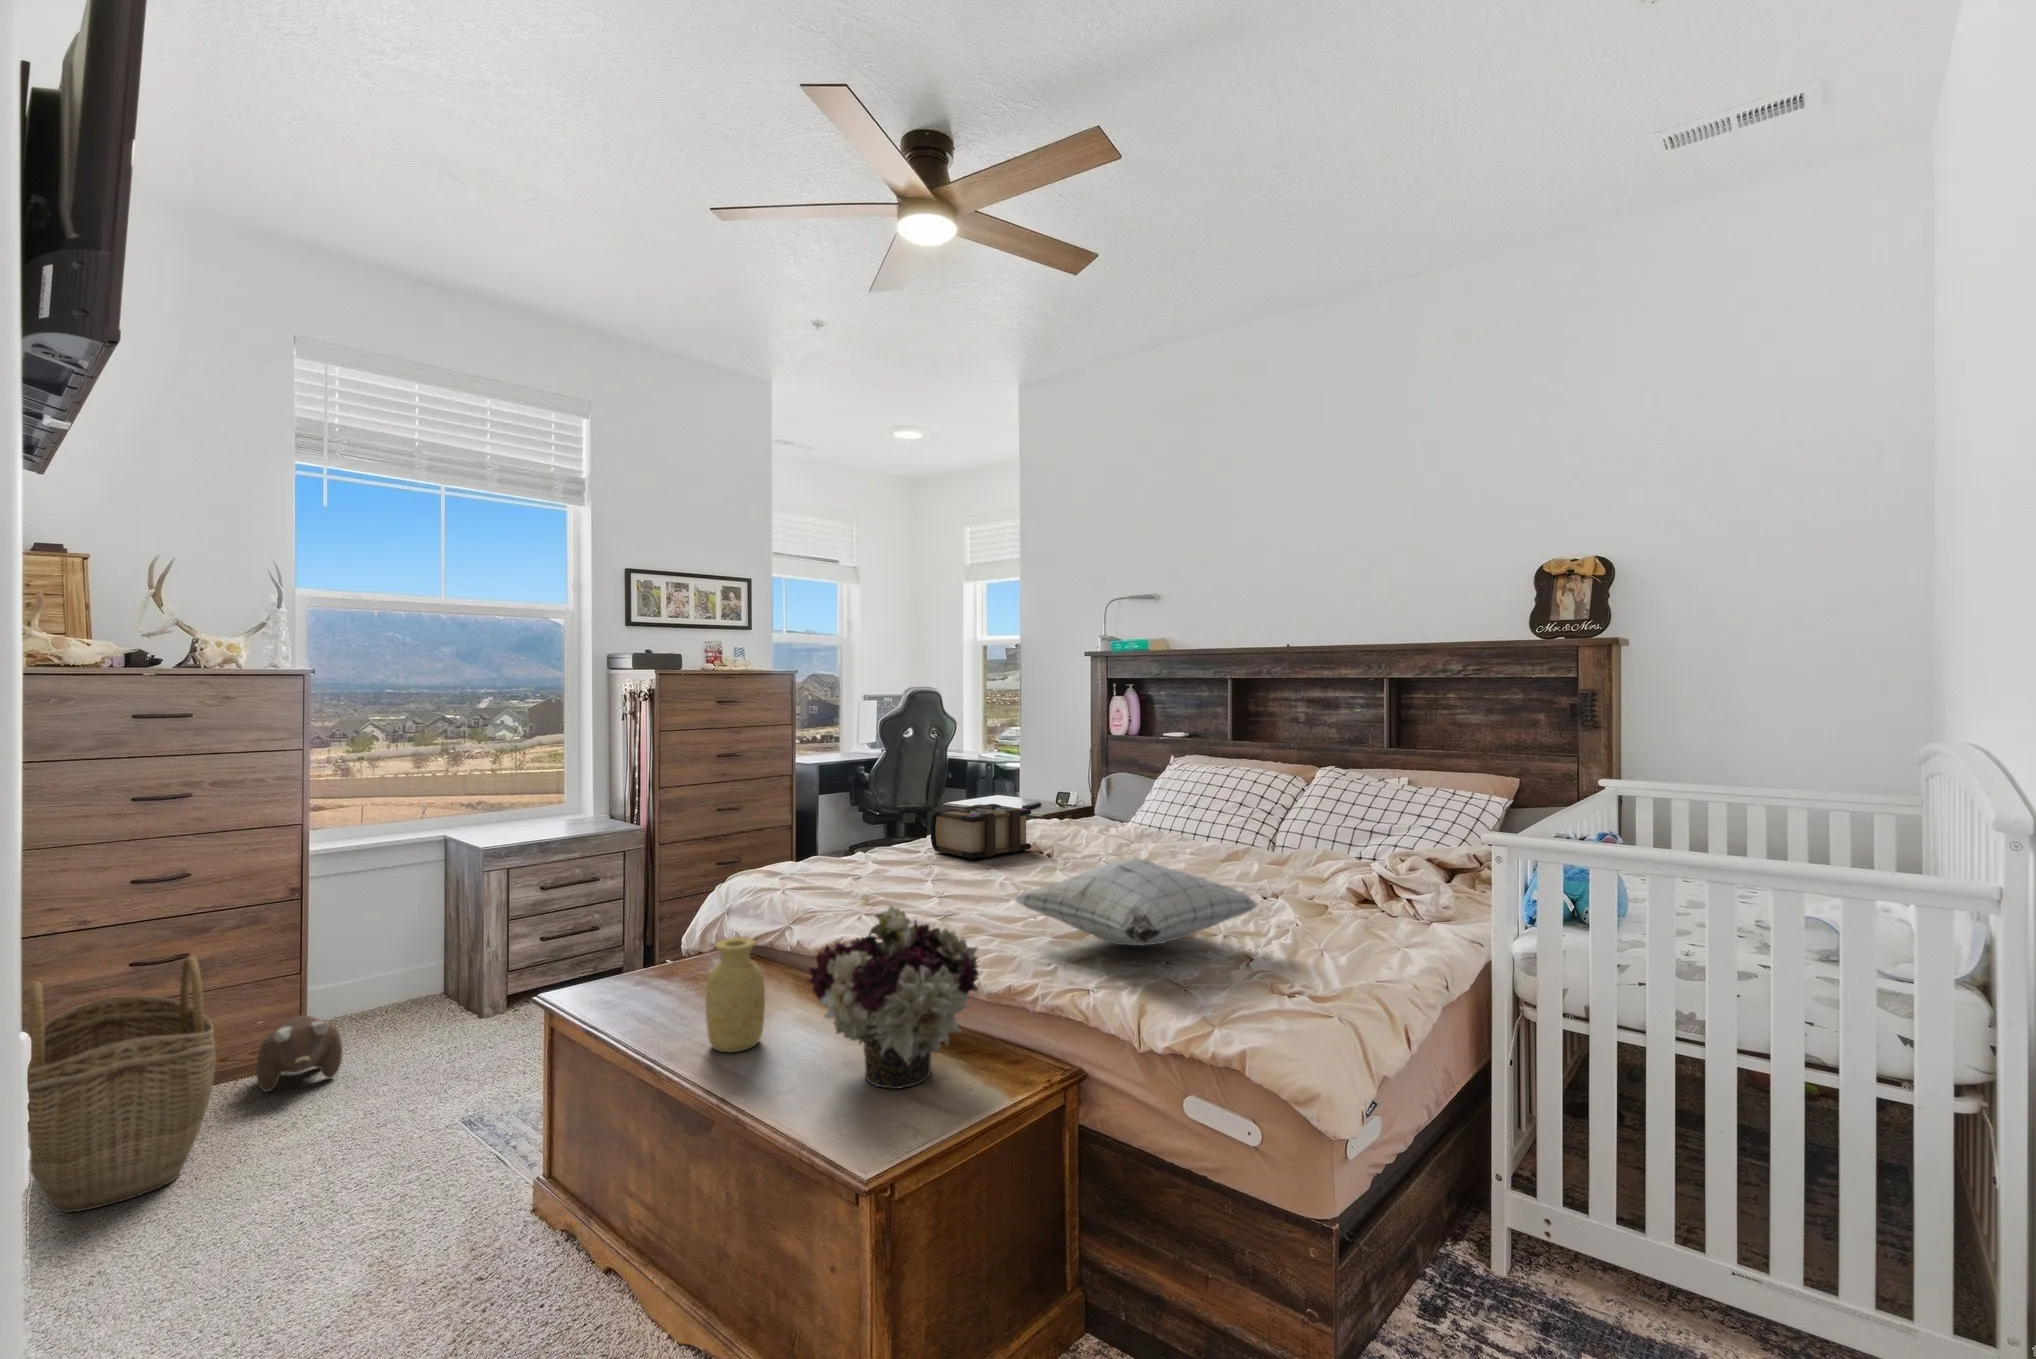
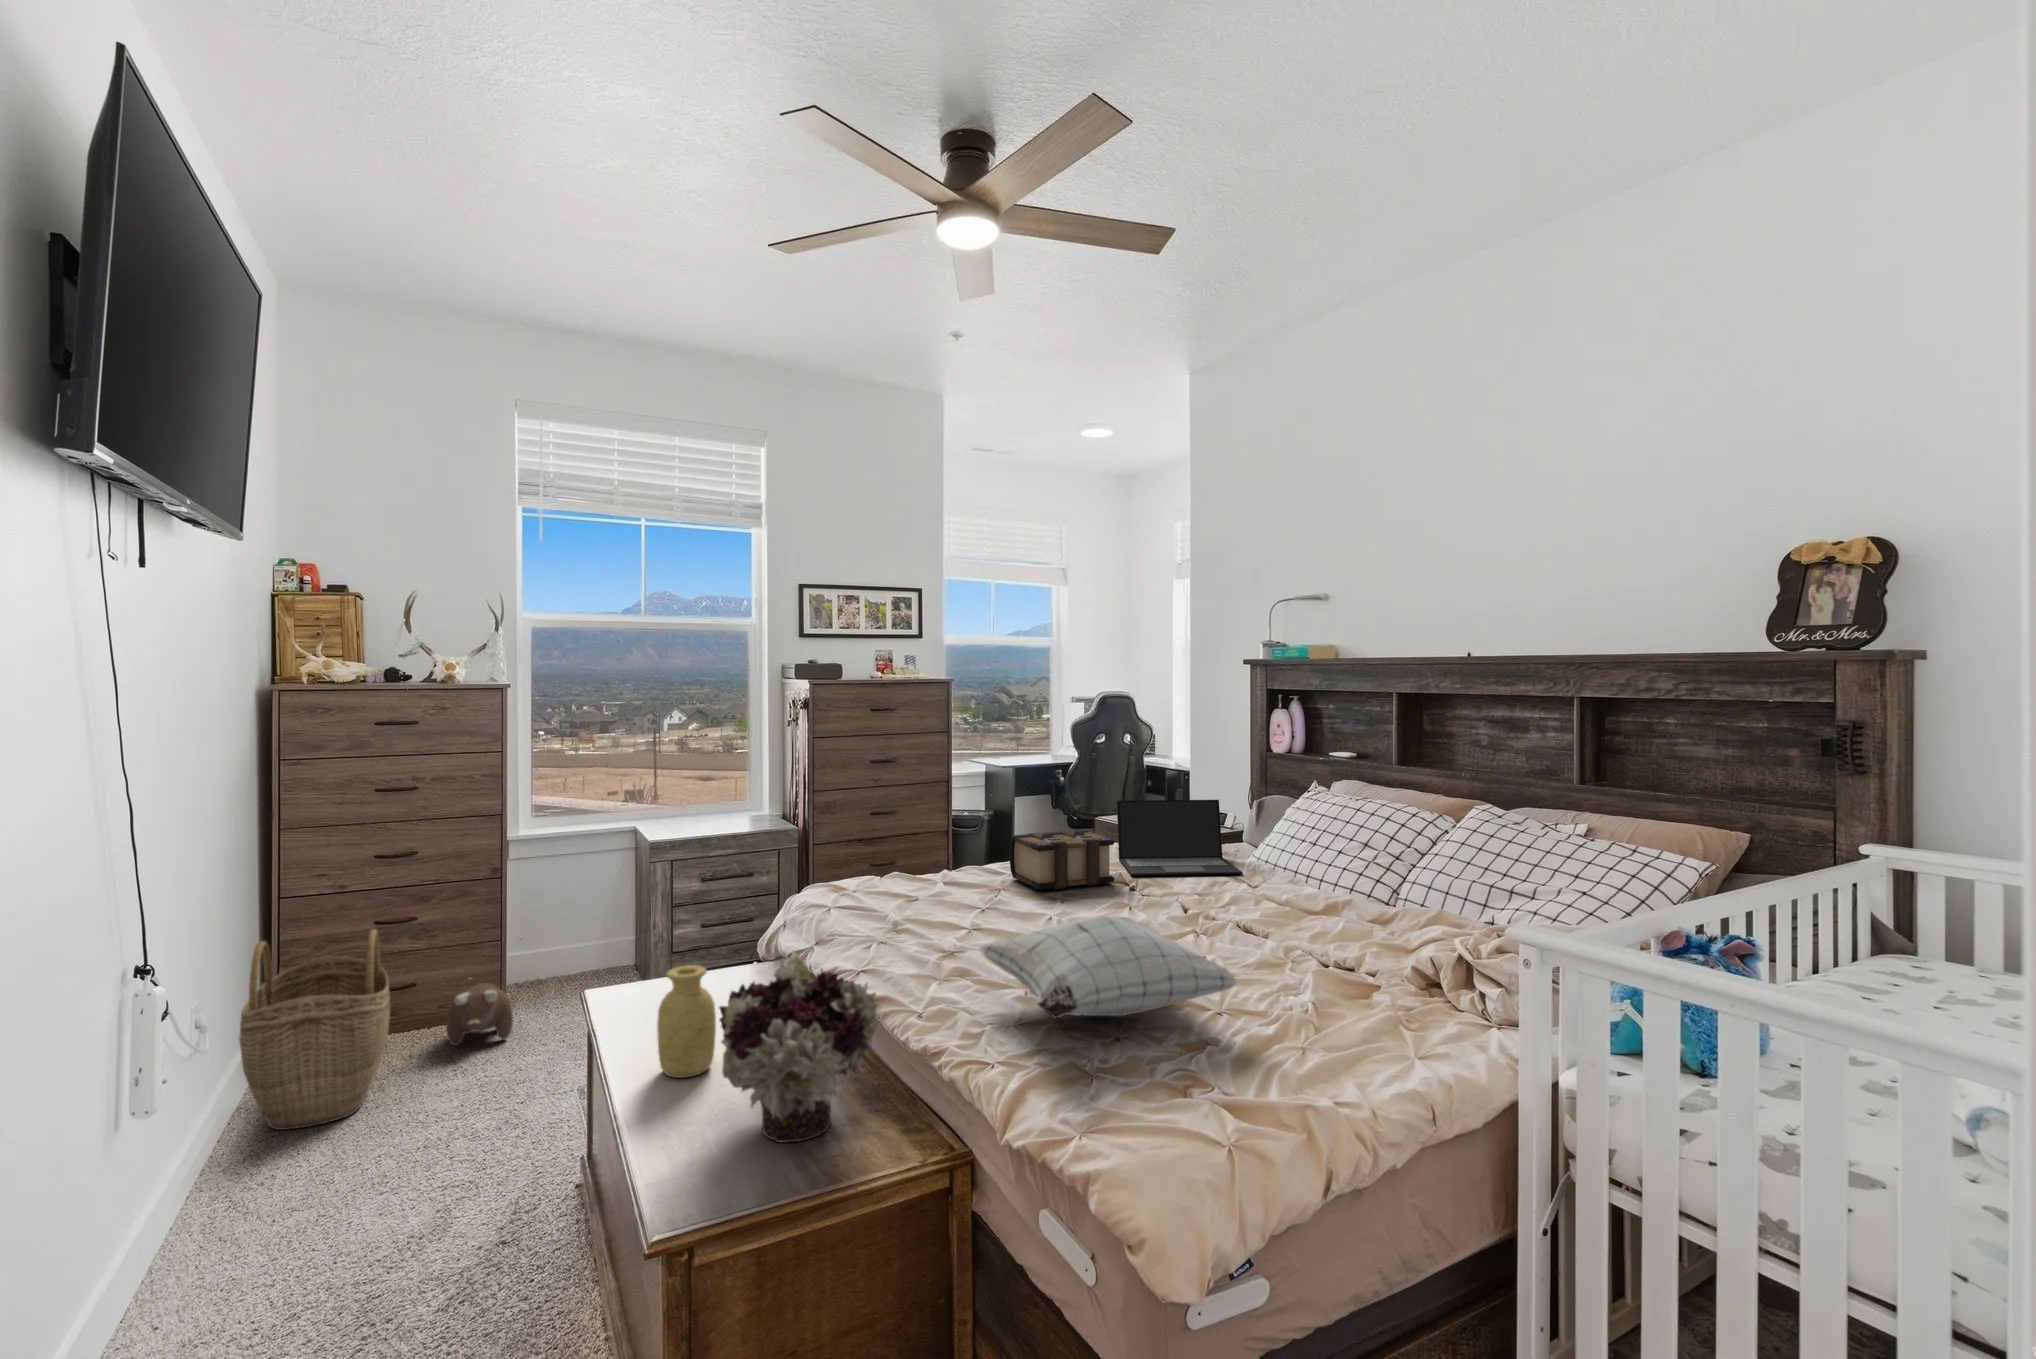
laptop: none [1008,774,1131,843] -> present [1117,800,1243,875]

